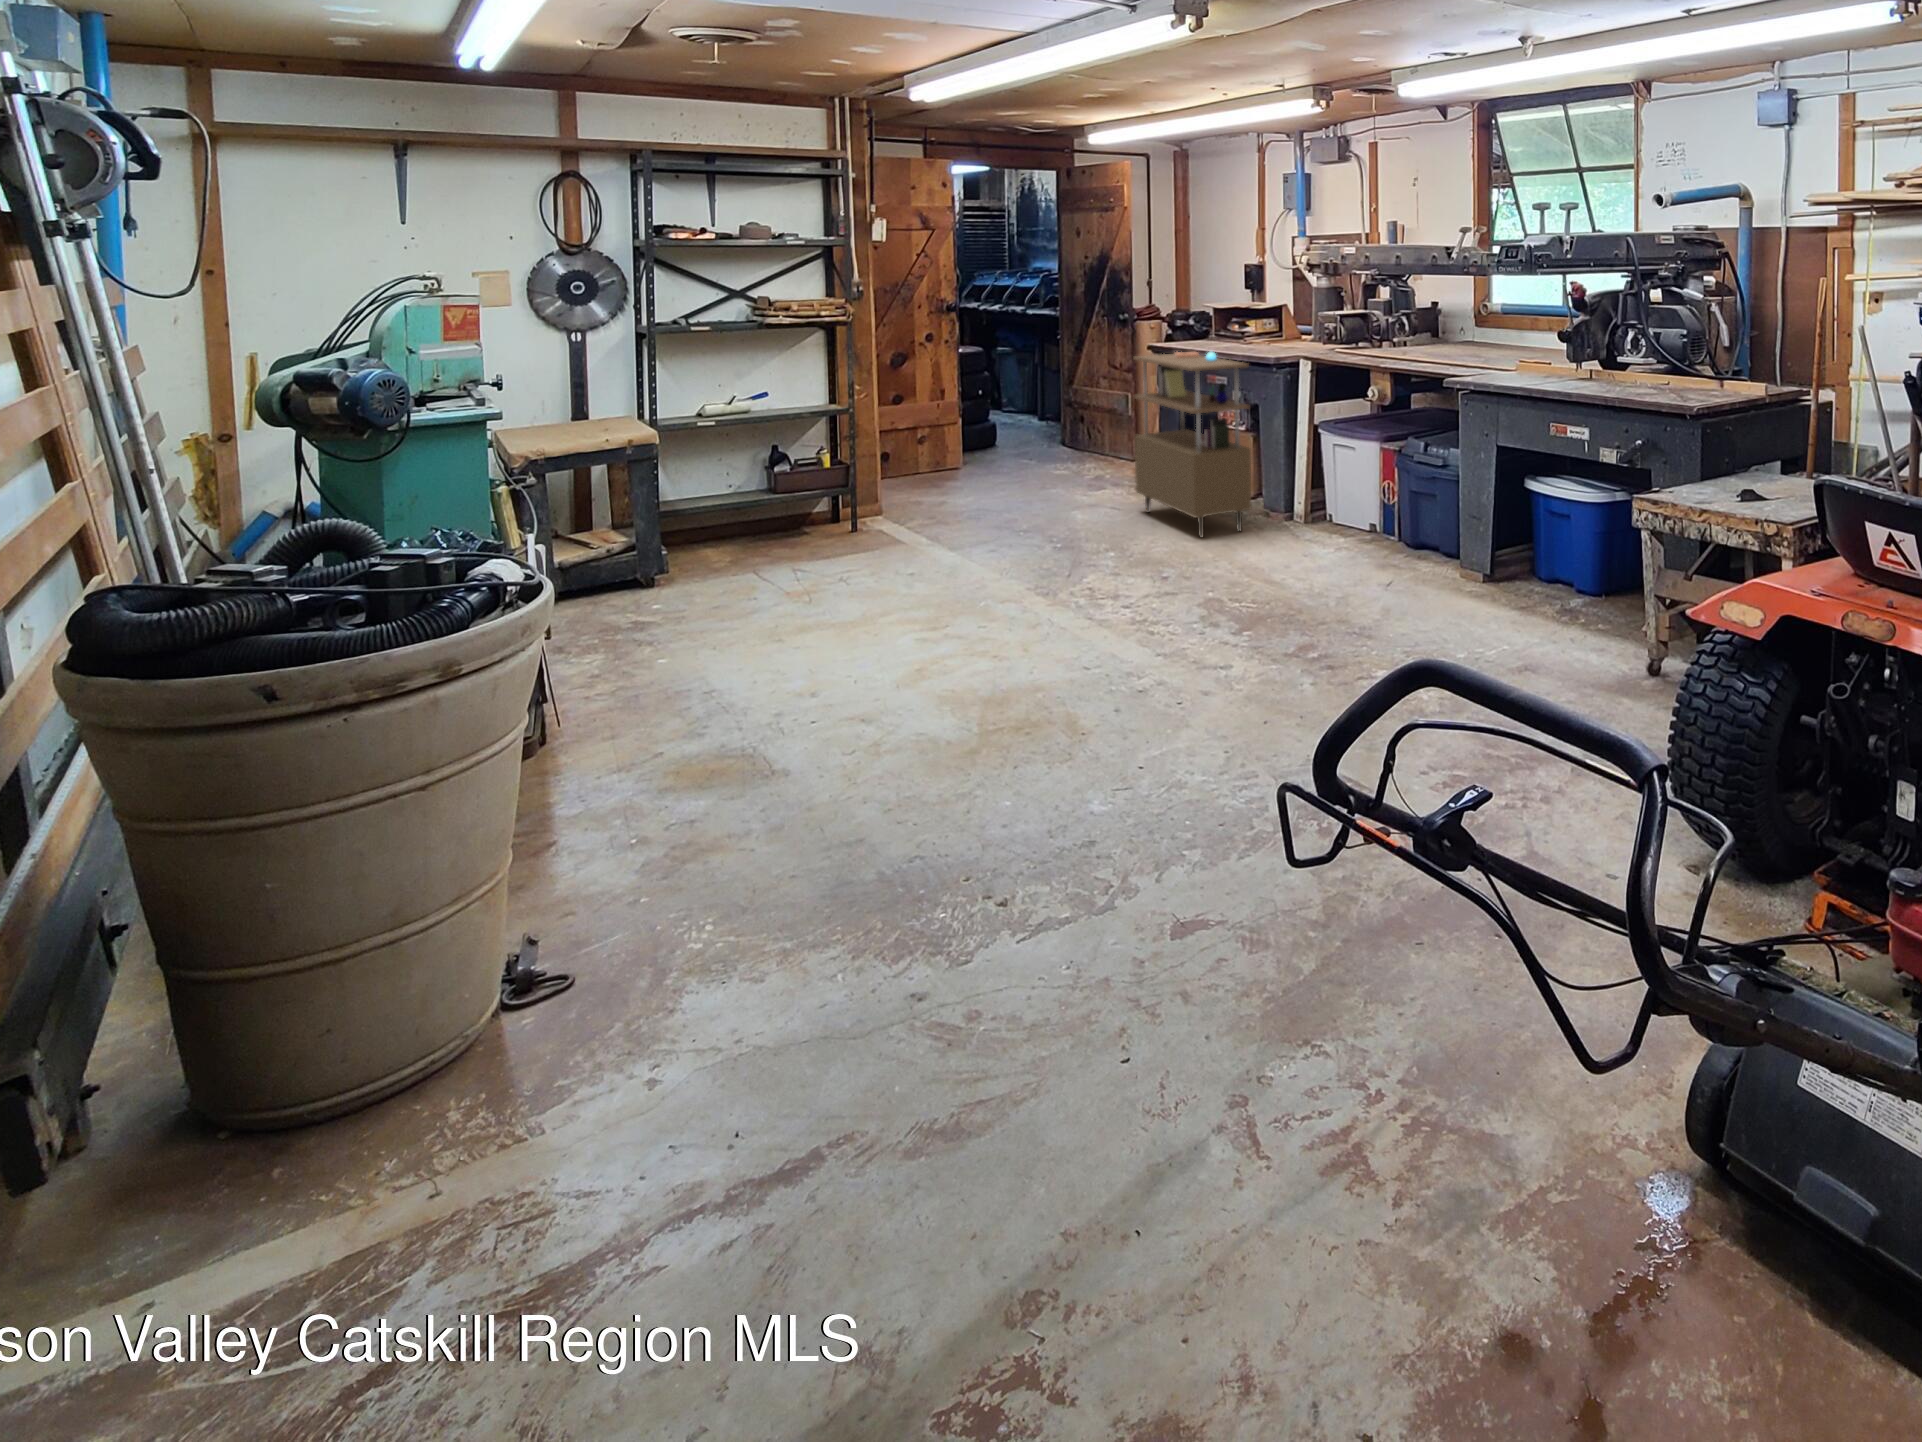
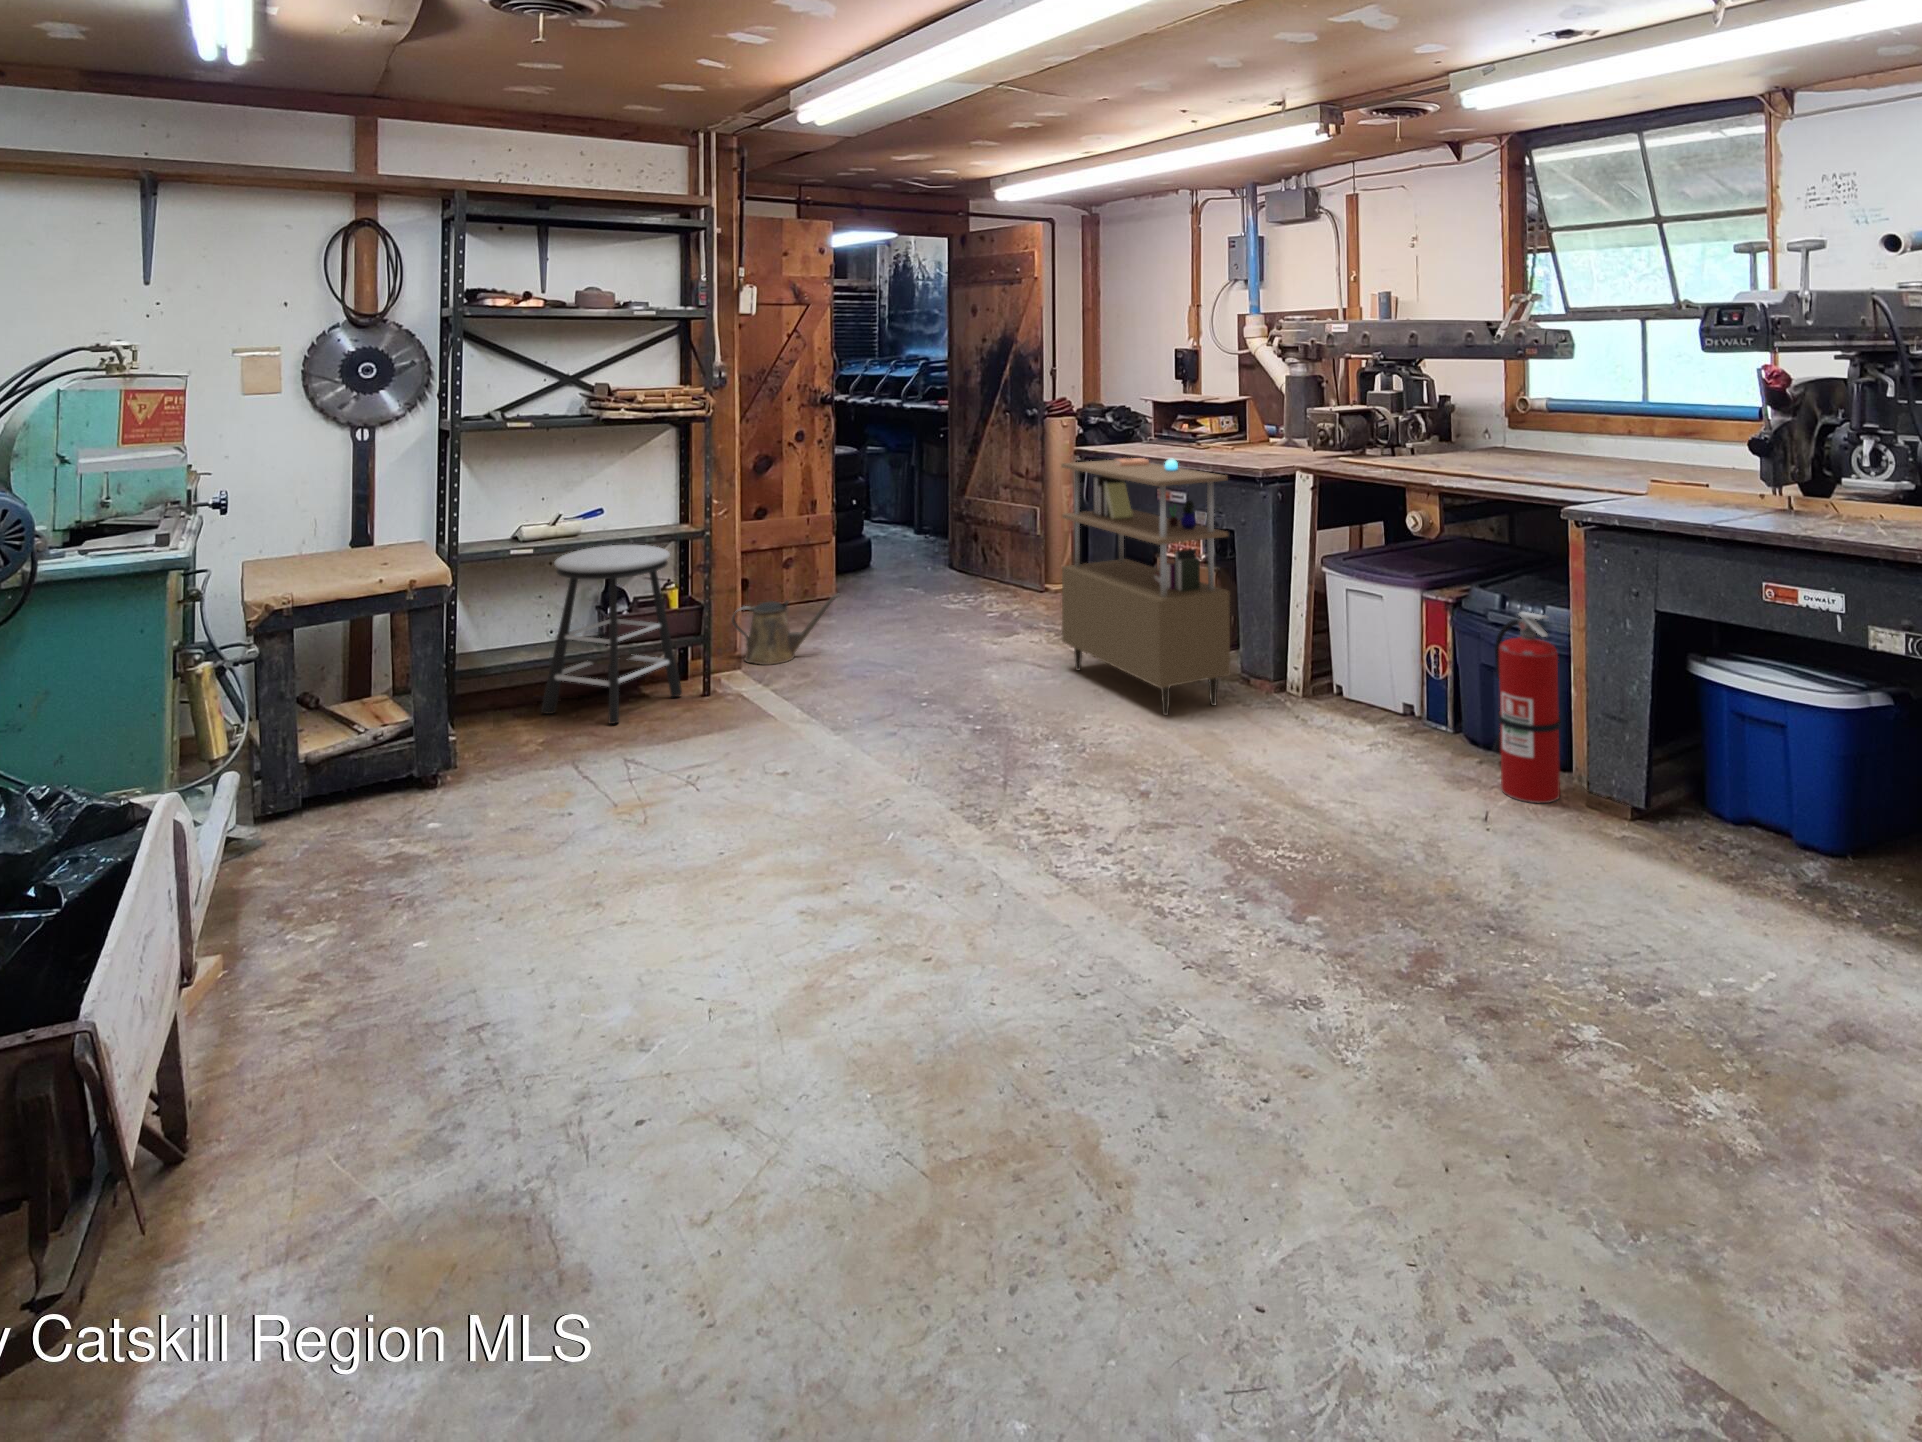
stool: none [727,421,838,550] -> present [541,545,682,724]
fire extinguisher: none [1409,452,1448,578] -> present [1493,612,1561,803]
watering can: none [877,459,964,514] -> present [731,594,839,665]

